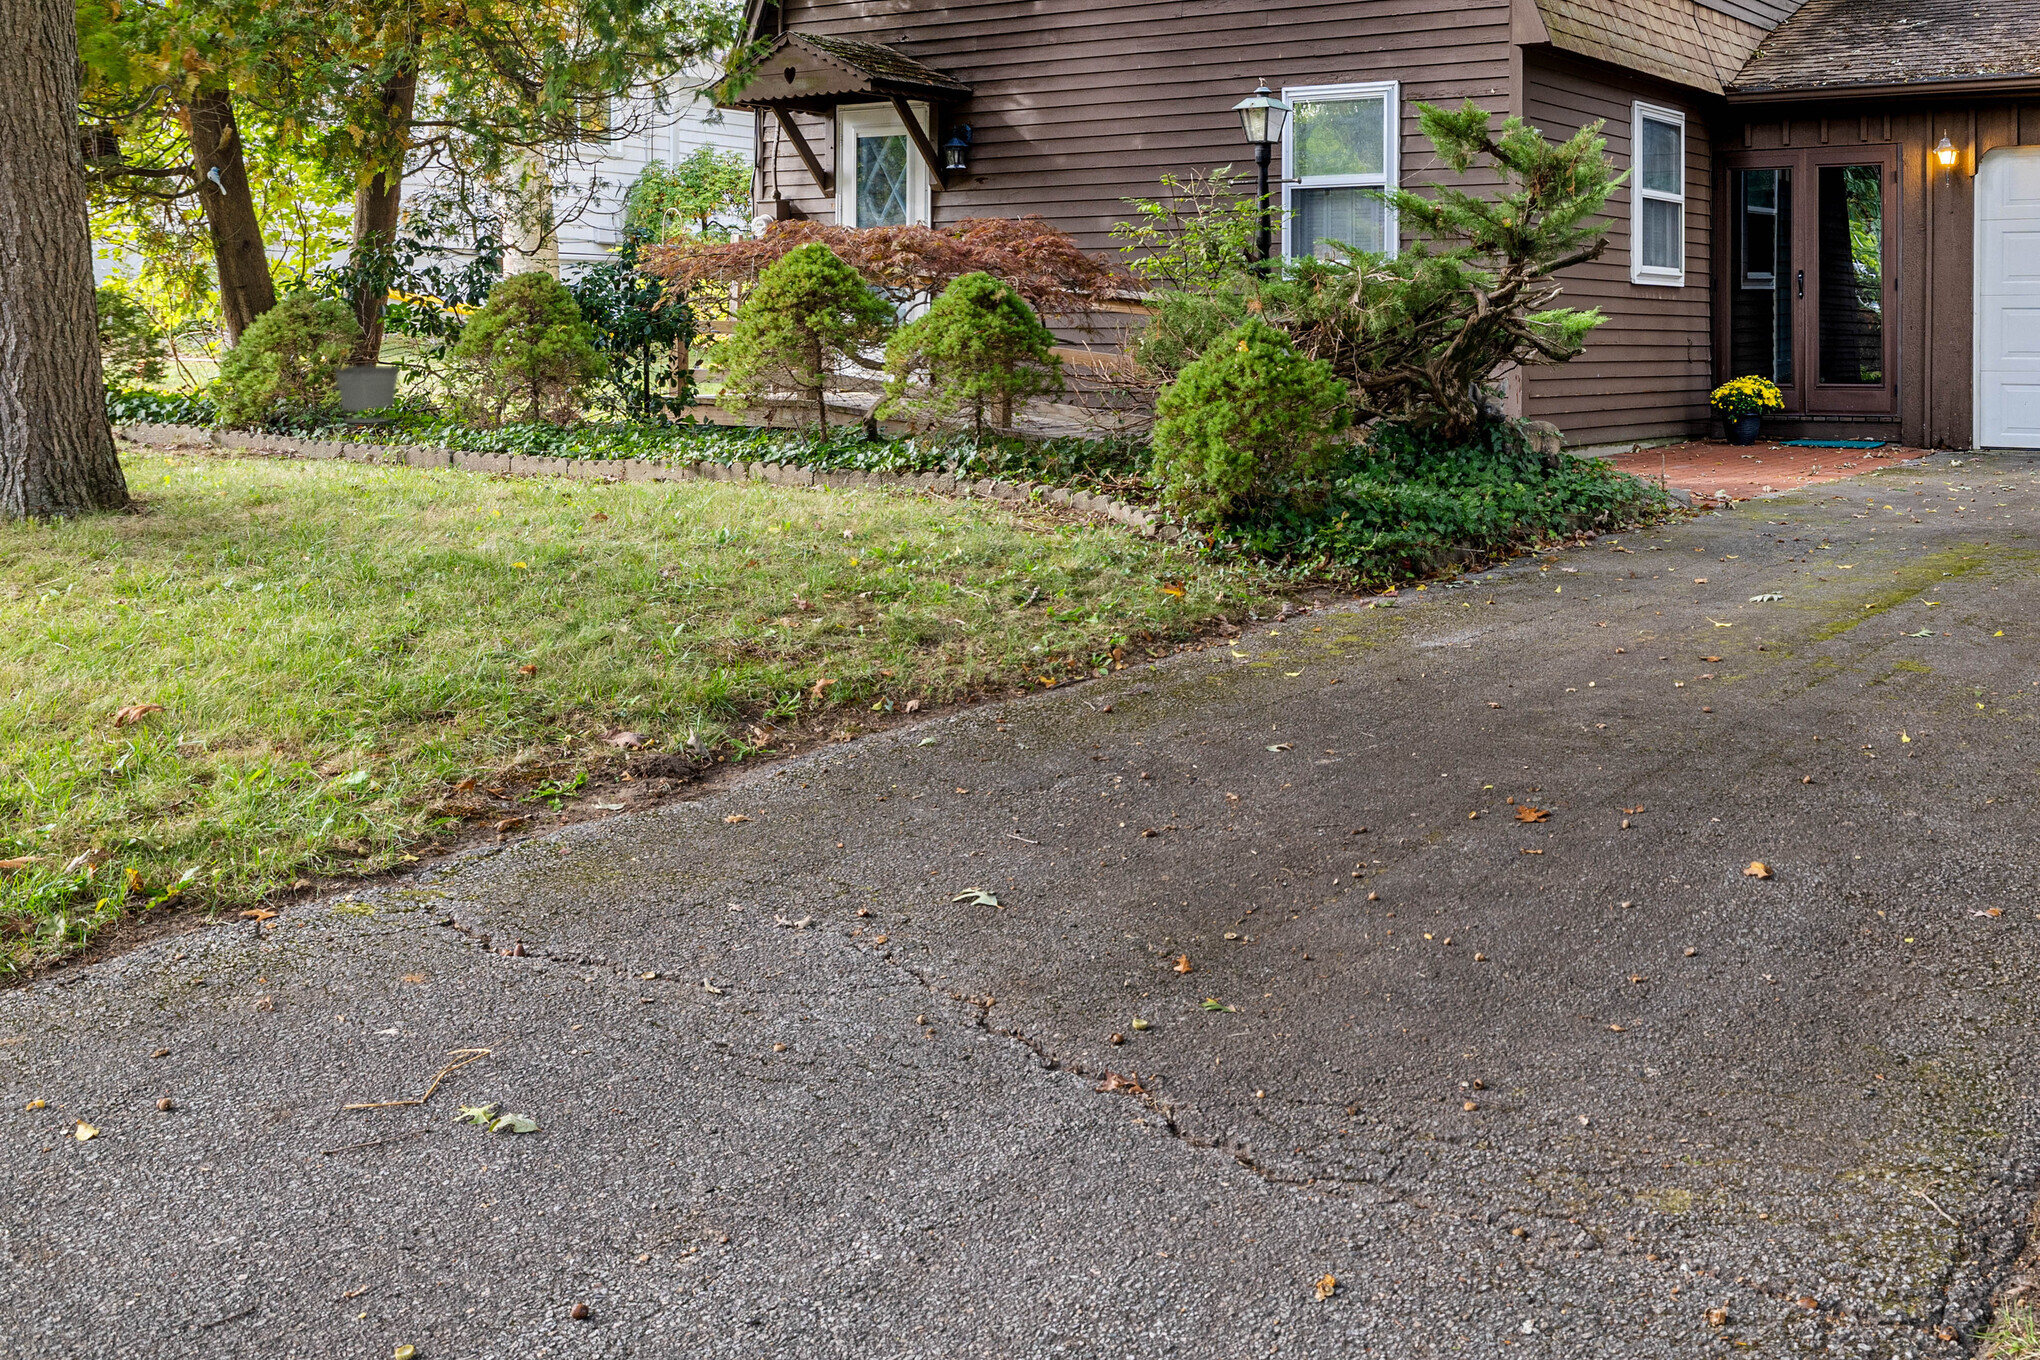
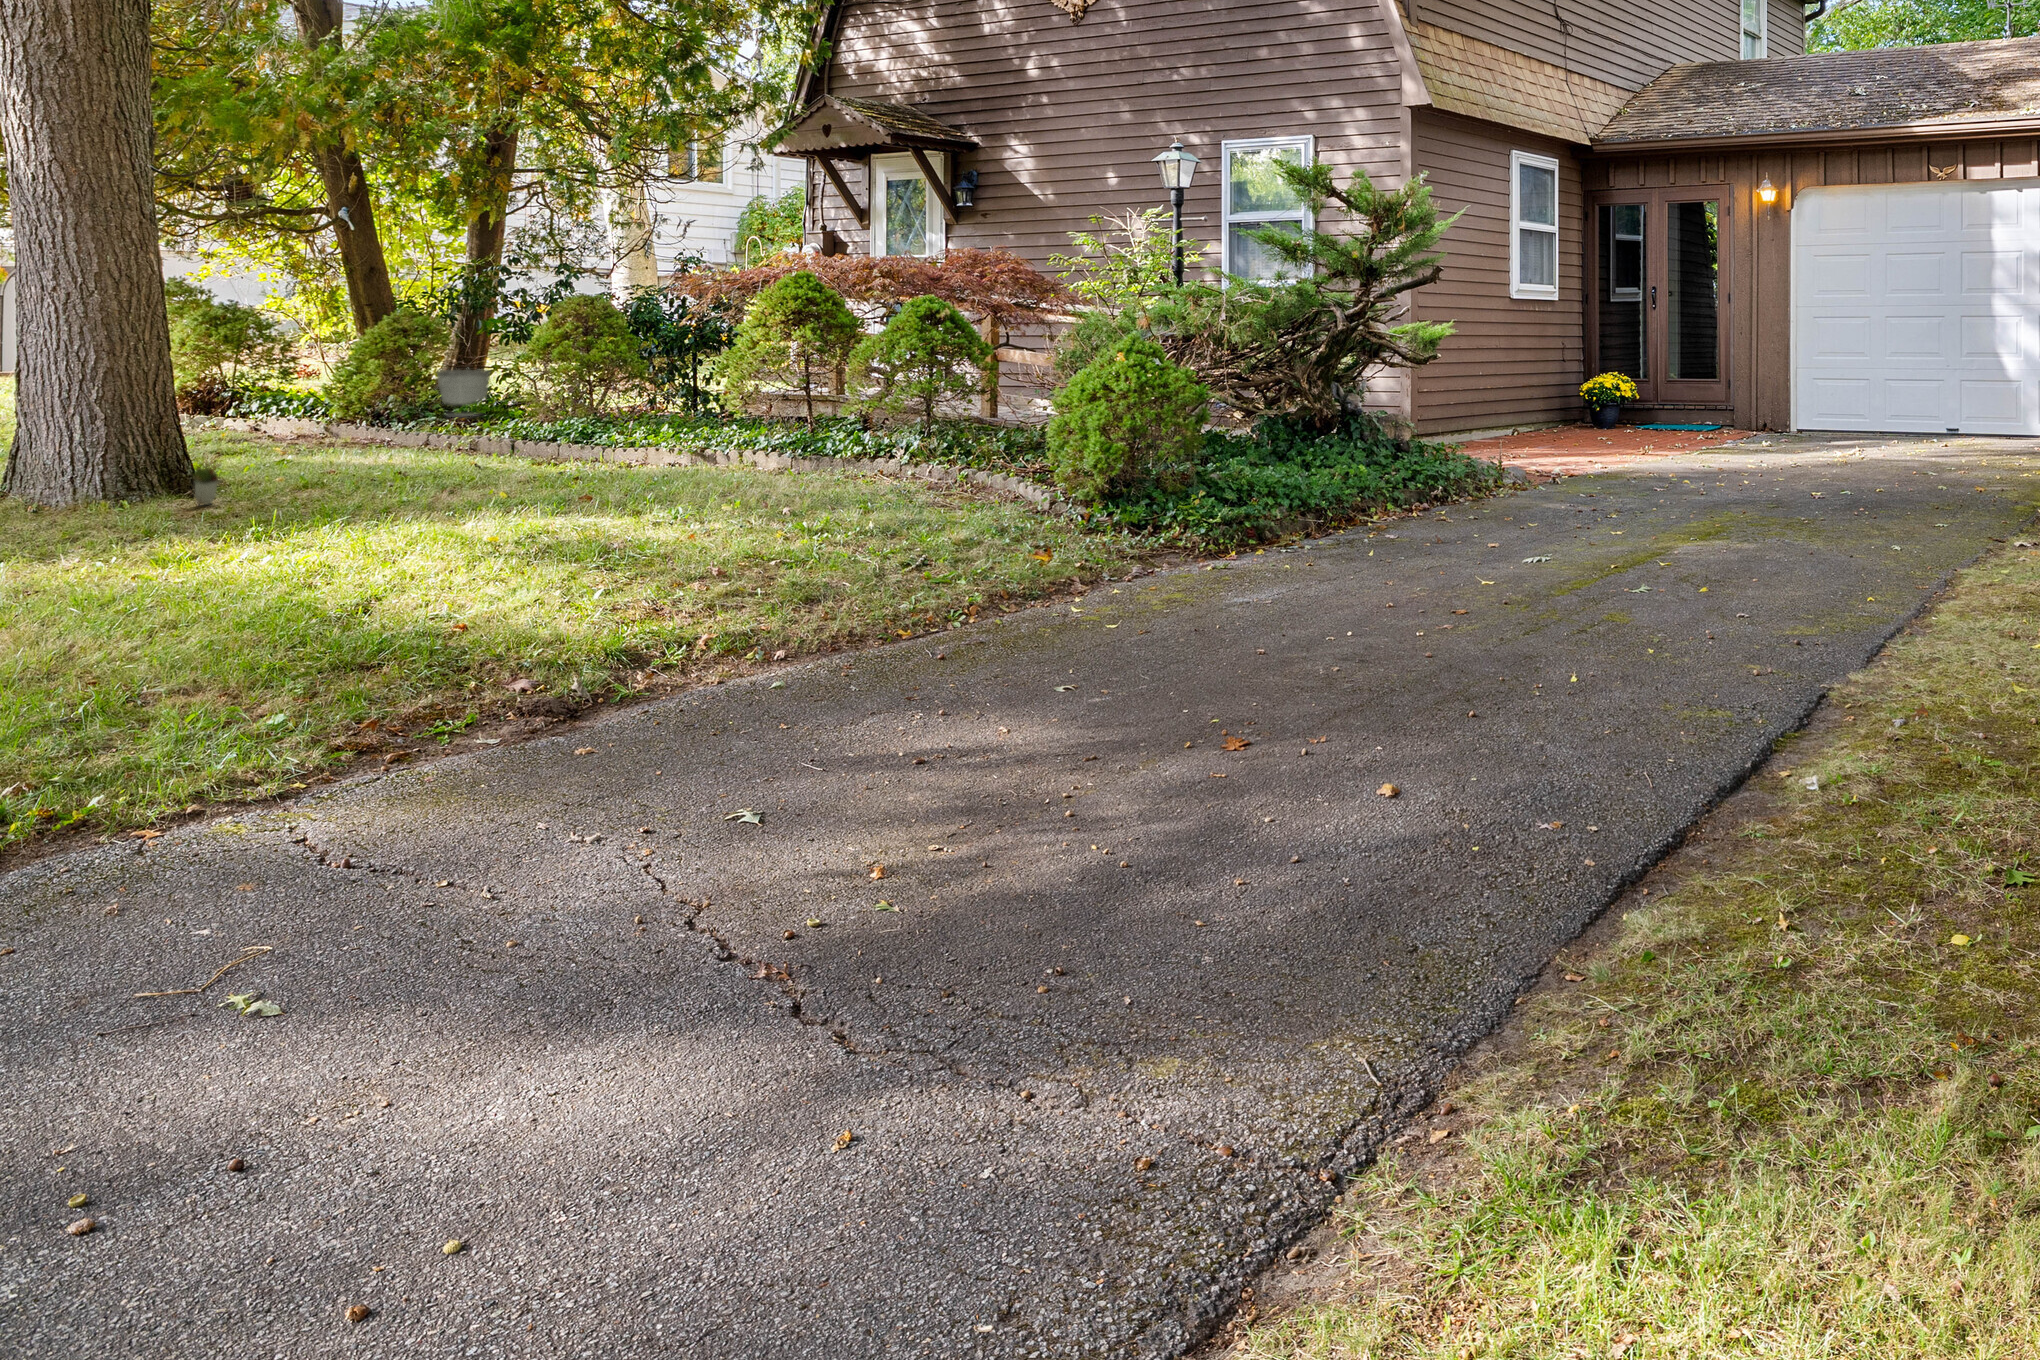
decorative plant: none [113,461,152,527] -> present [193,452,223,505]

